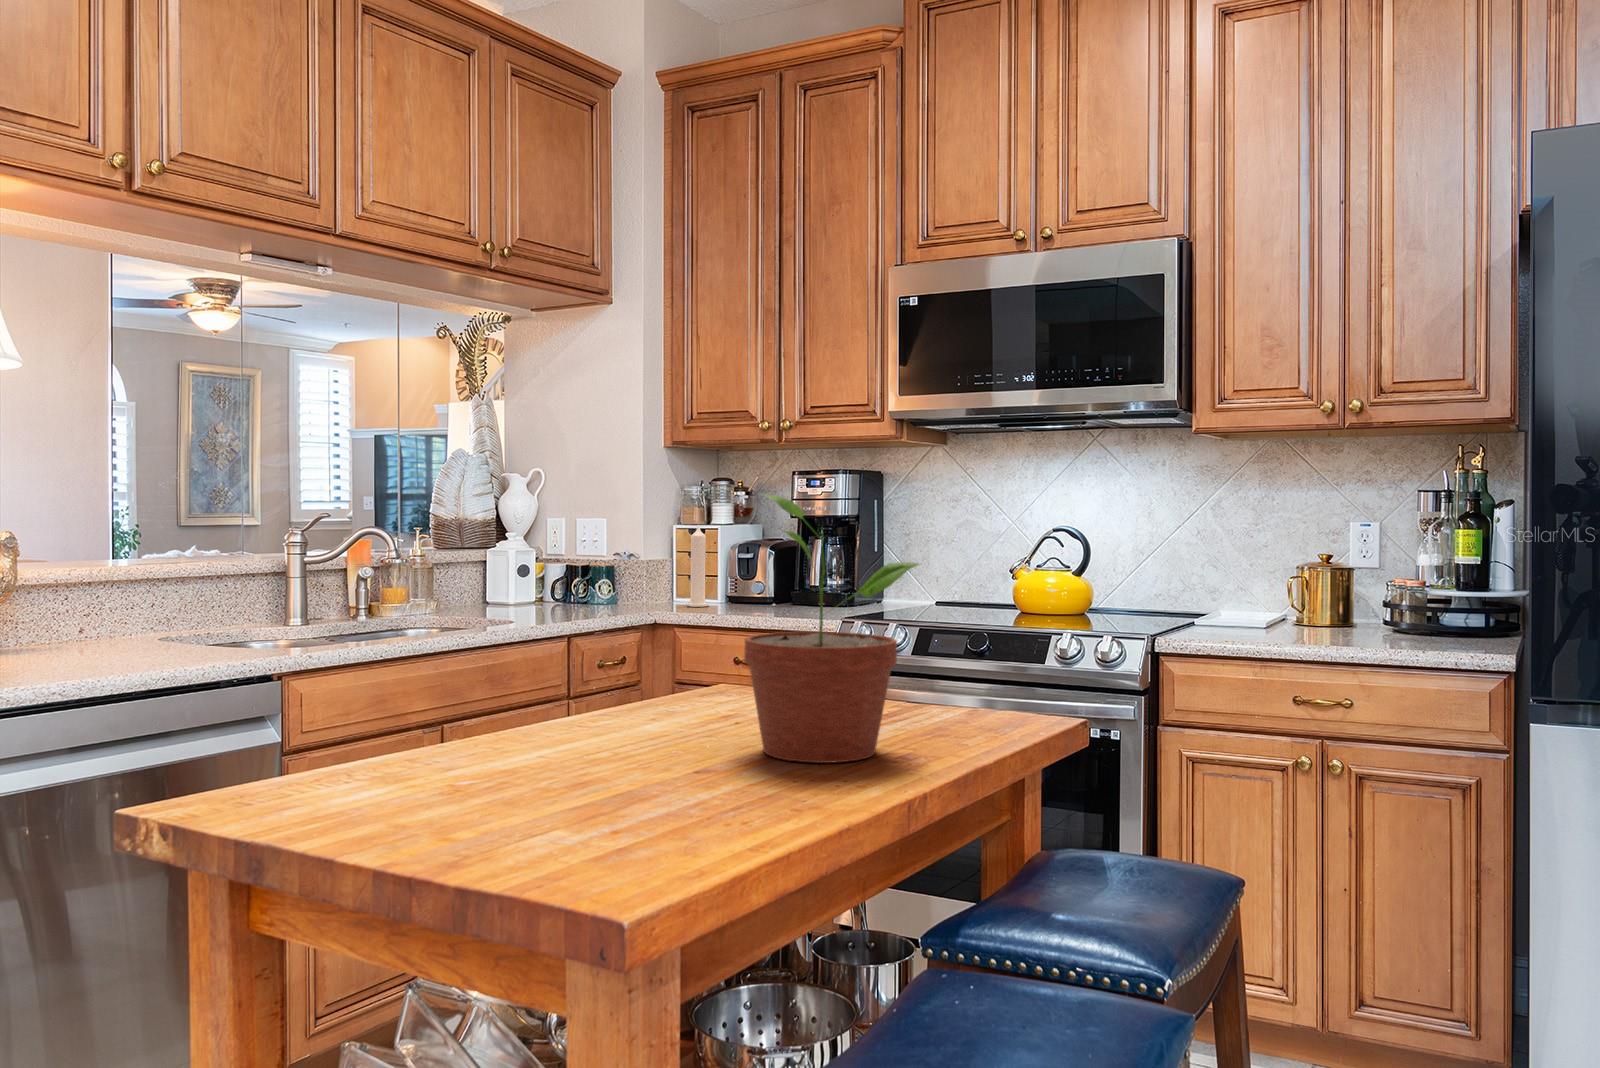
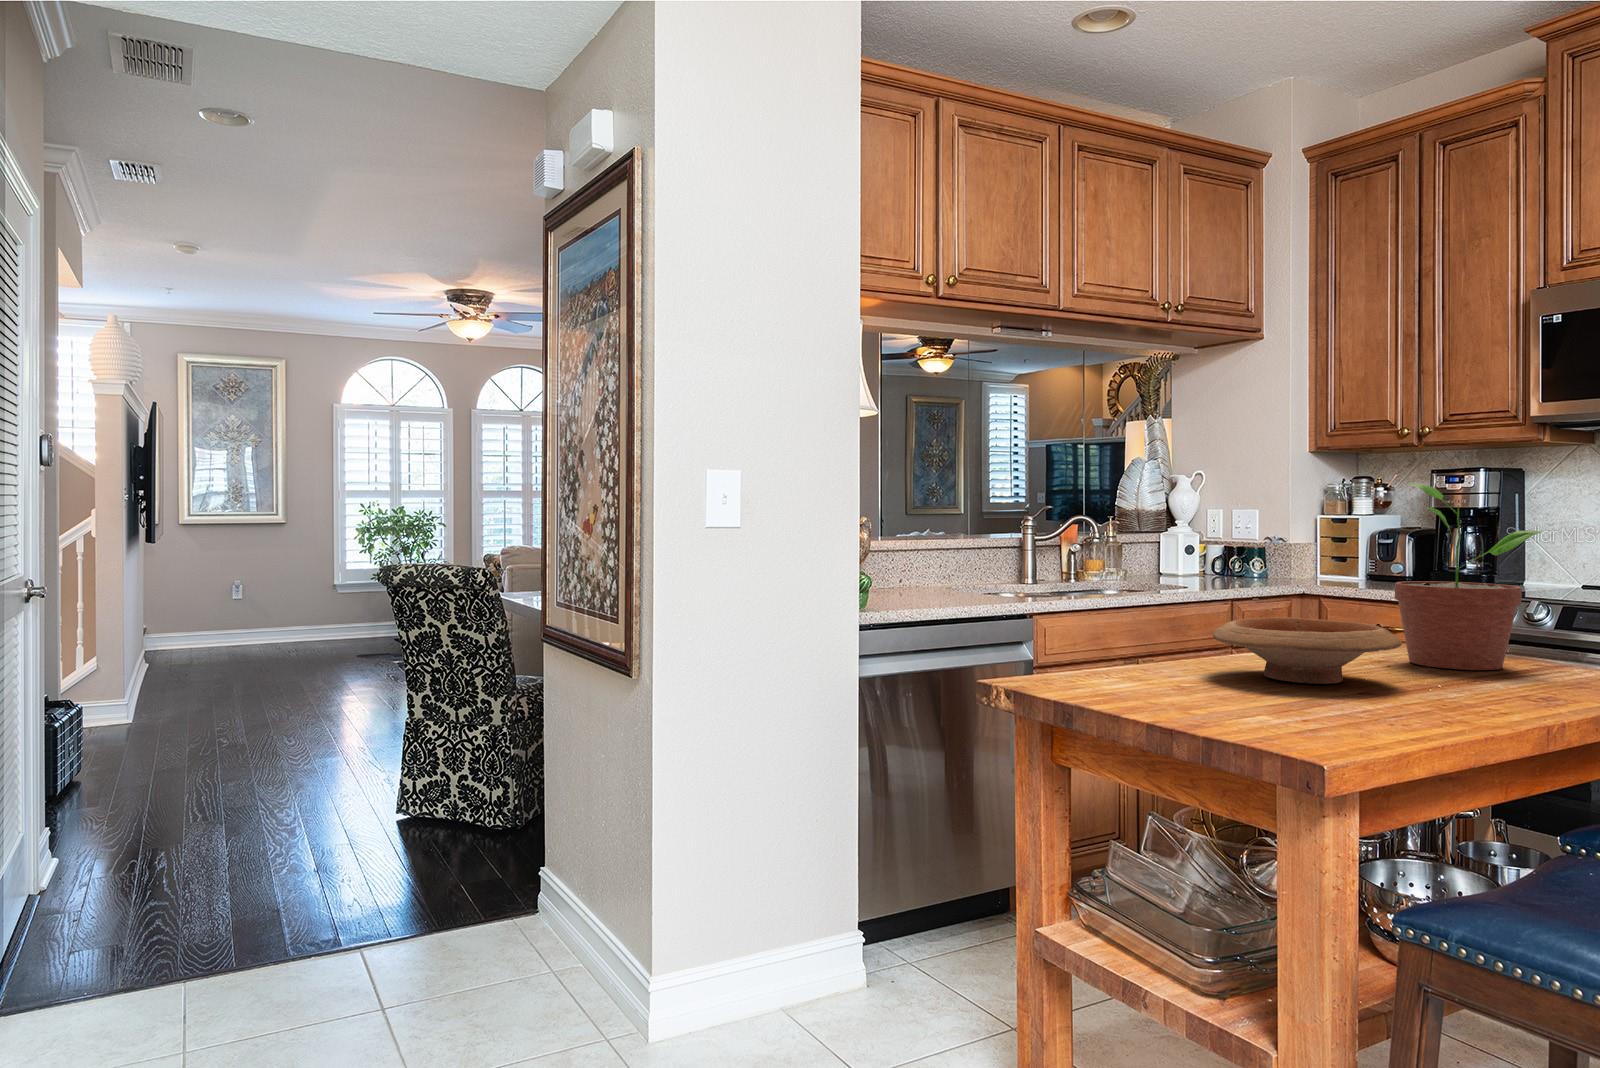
candle: present [686,525,709,607] -> none [1329,516,1350,583]
wooden bowl: none [464,708,749,830] -> present [1213,617,1402,684]

